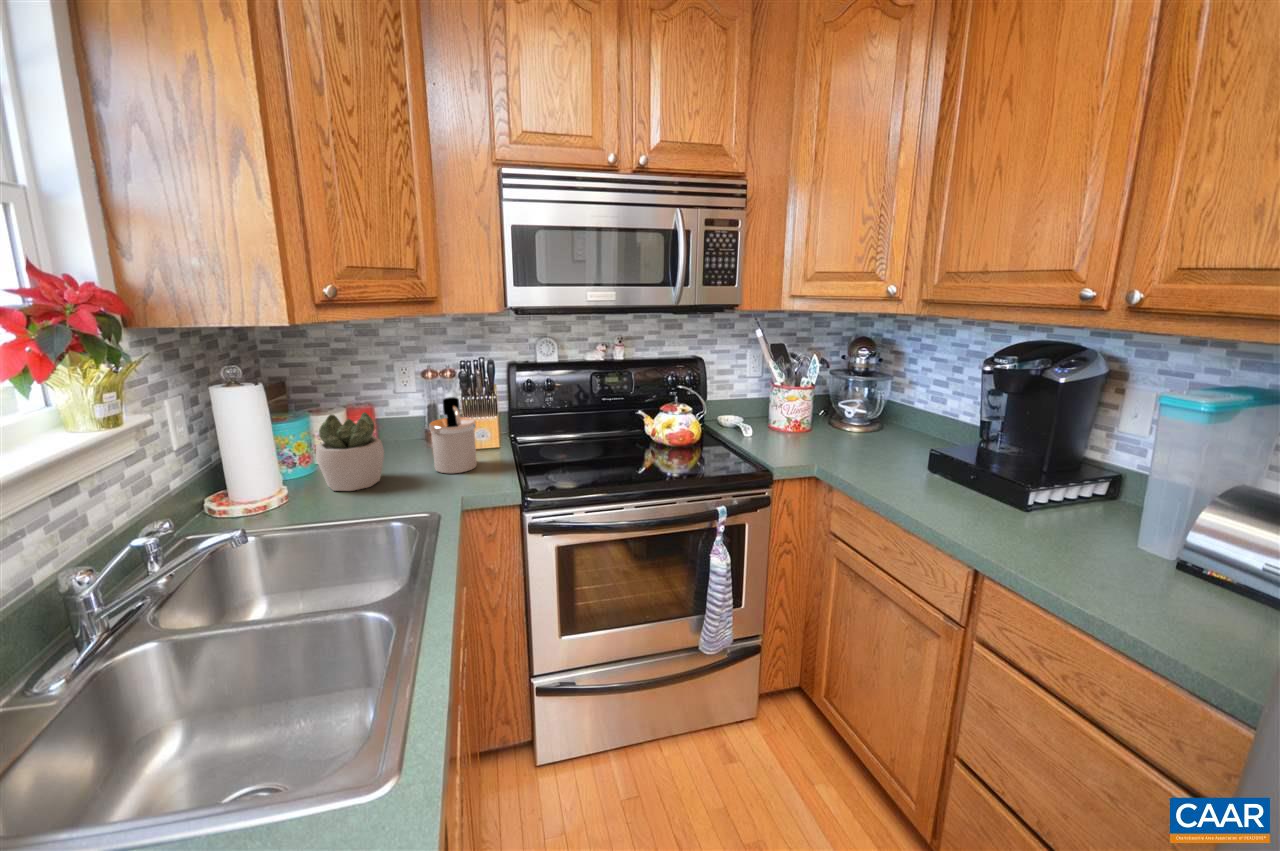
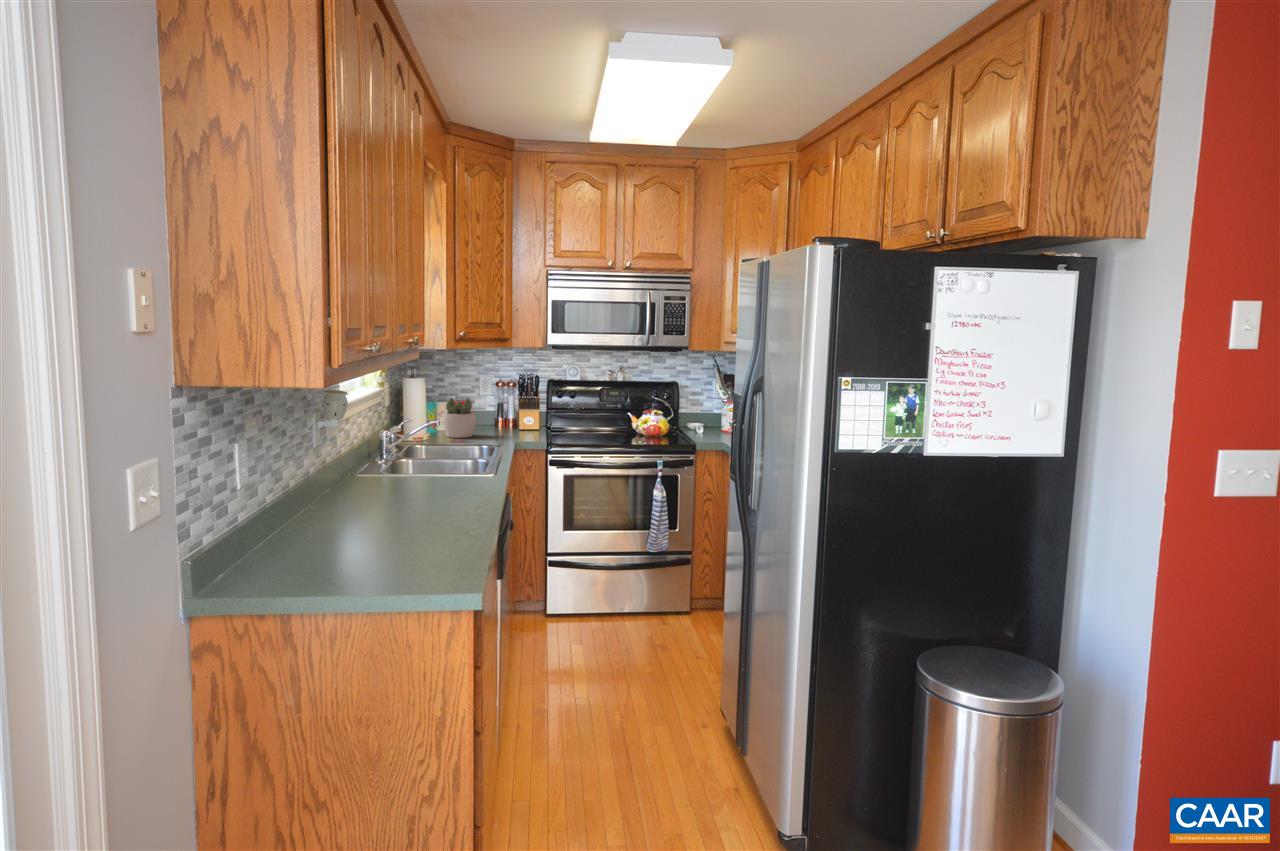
soap dispenser: present [429,397,477,473] -> none [501,393,526,436]

